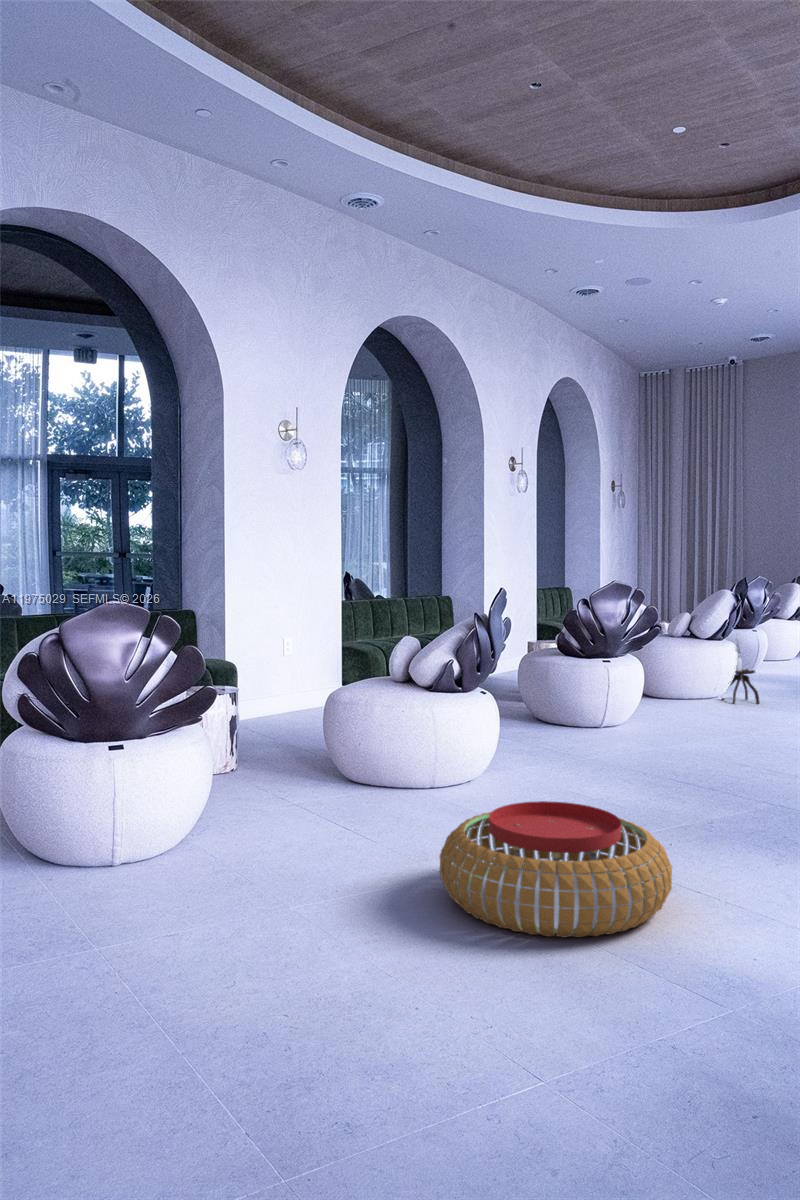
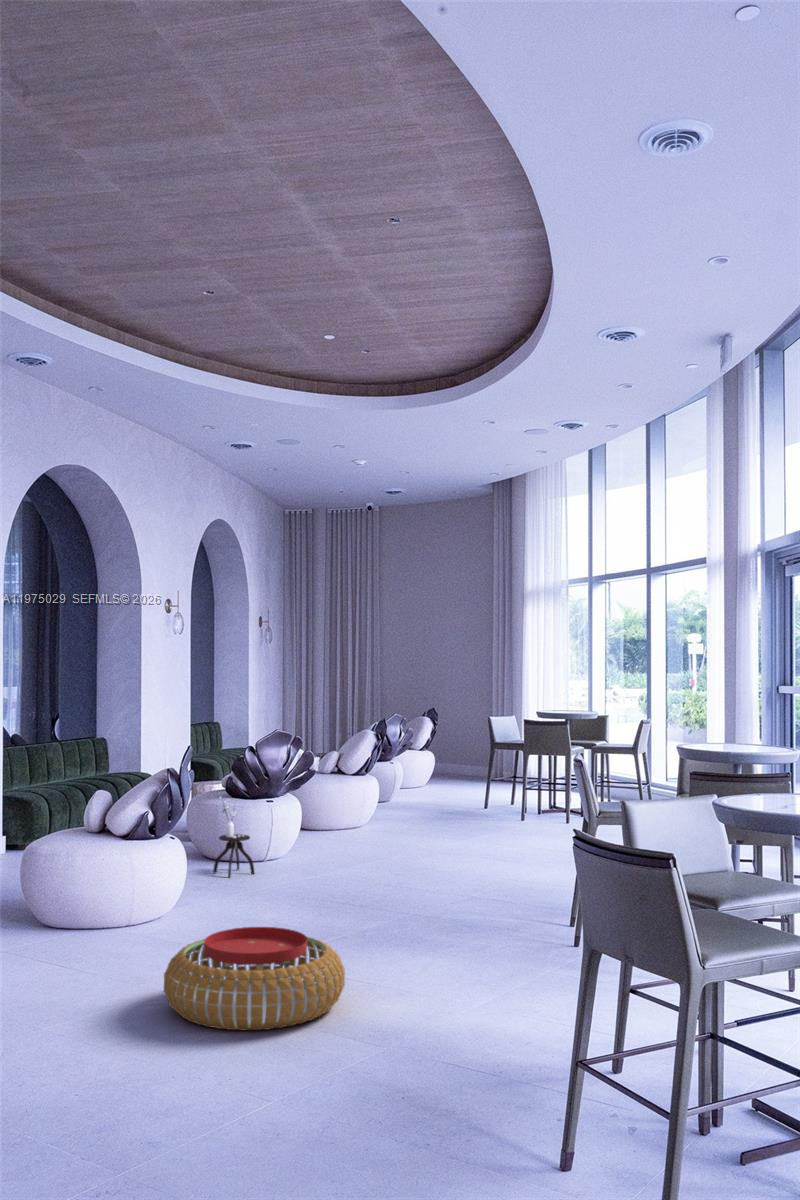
side table: present [722,636,759,704] -> present [213,796,255,878]

